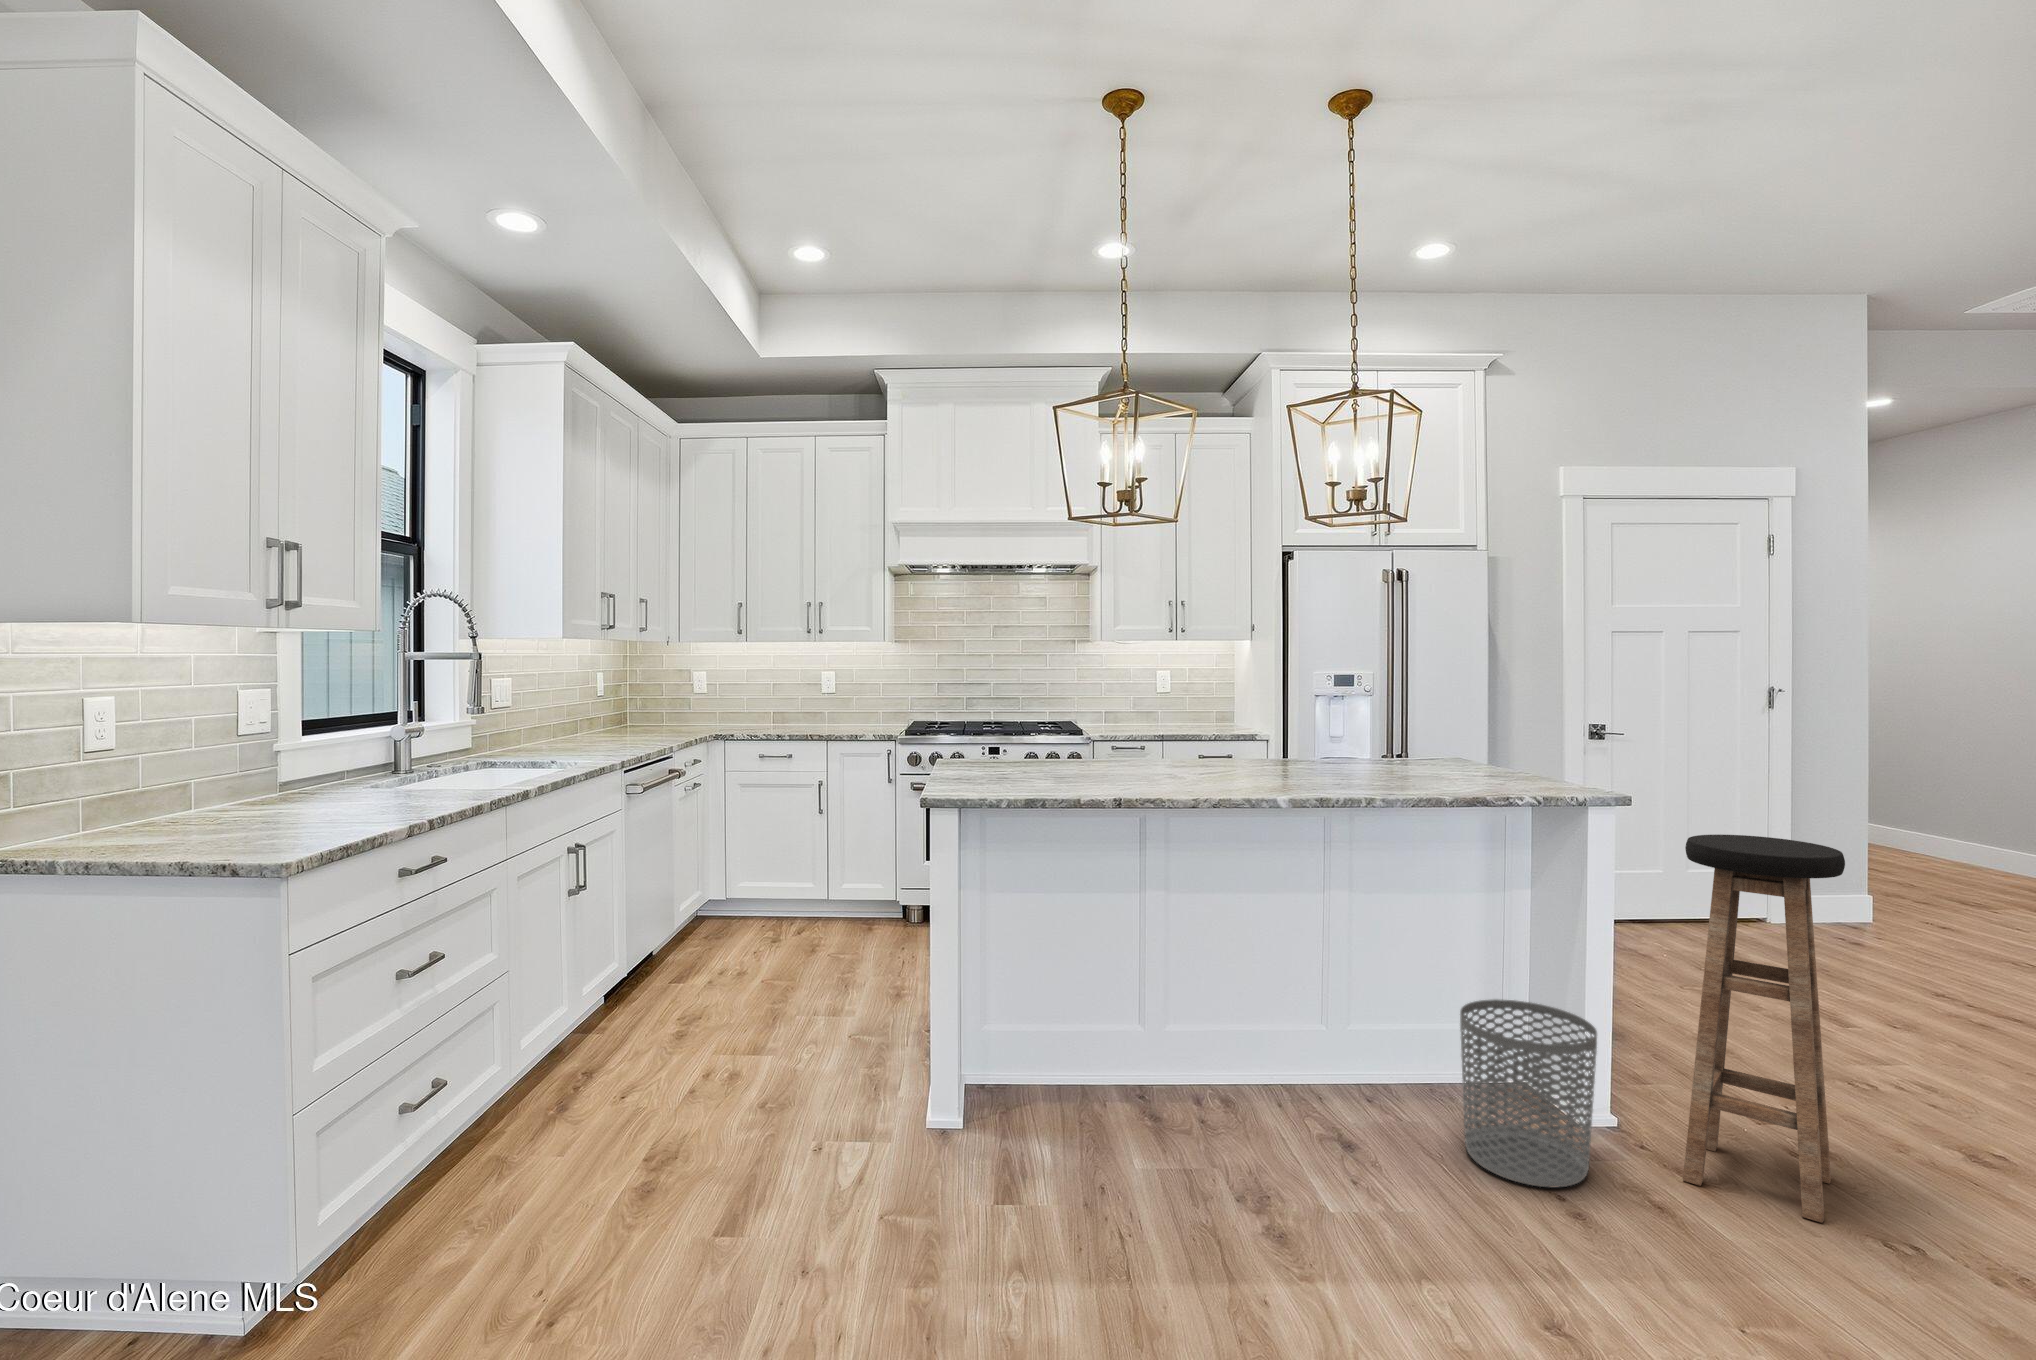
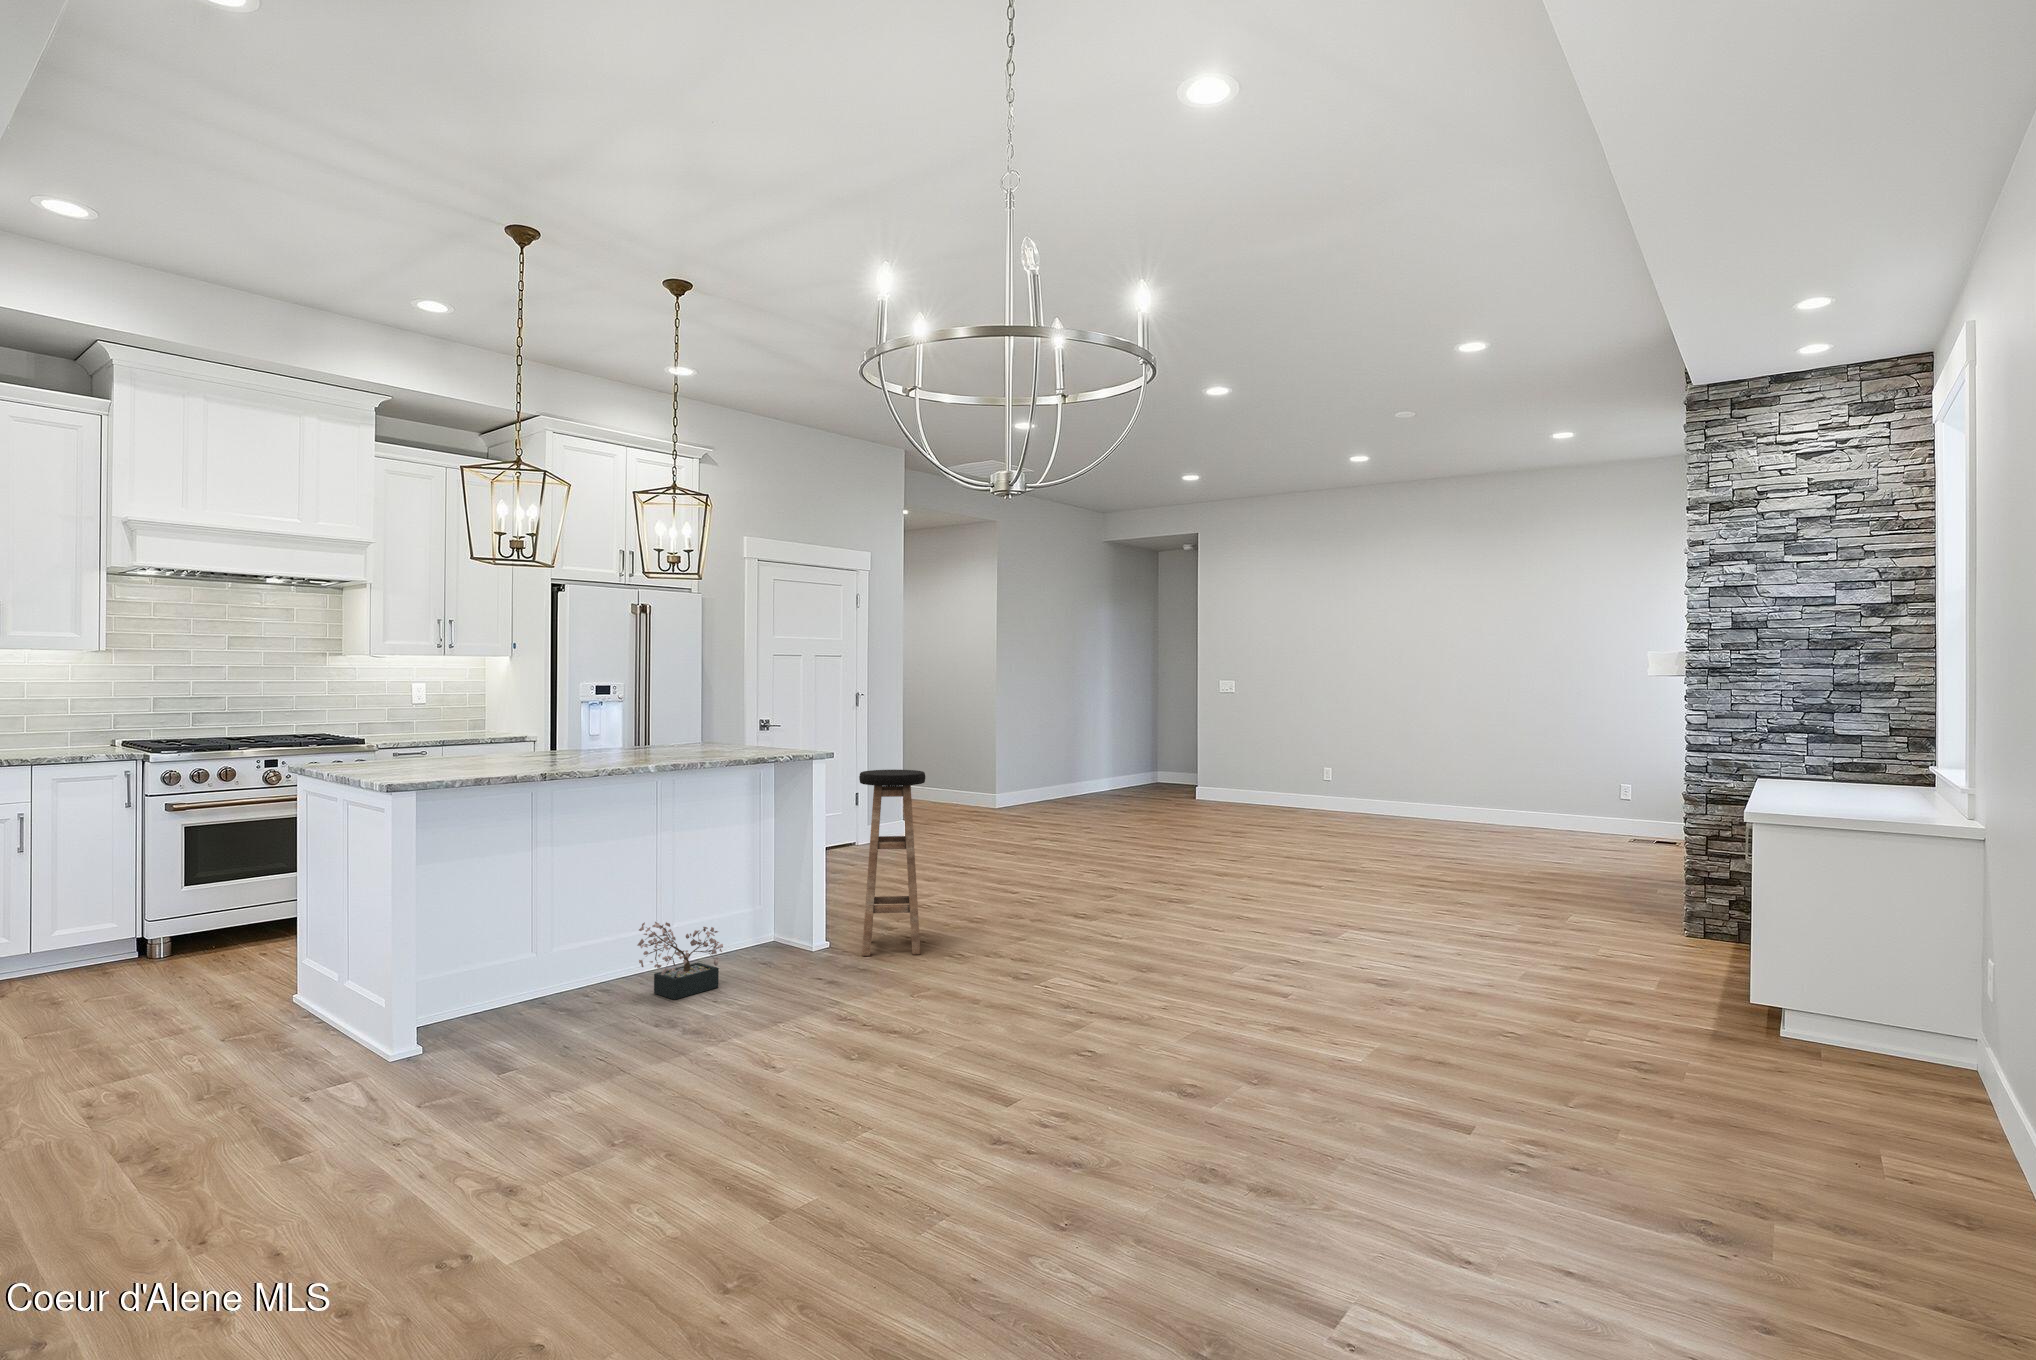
waste bin: present [1460,999,1597,1188] -> none [753,879,825,976]
decorative plant: none [1255,1029,1399,1166] -> present [637,922,723,1000]

